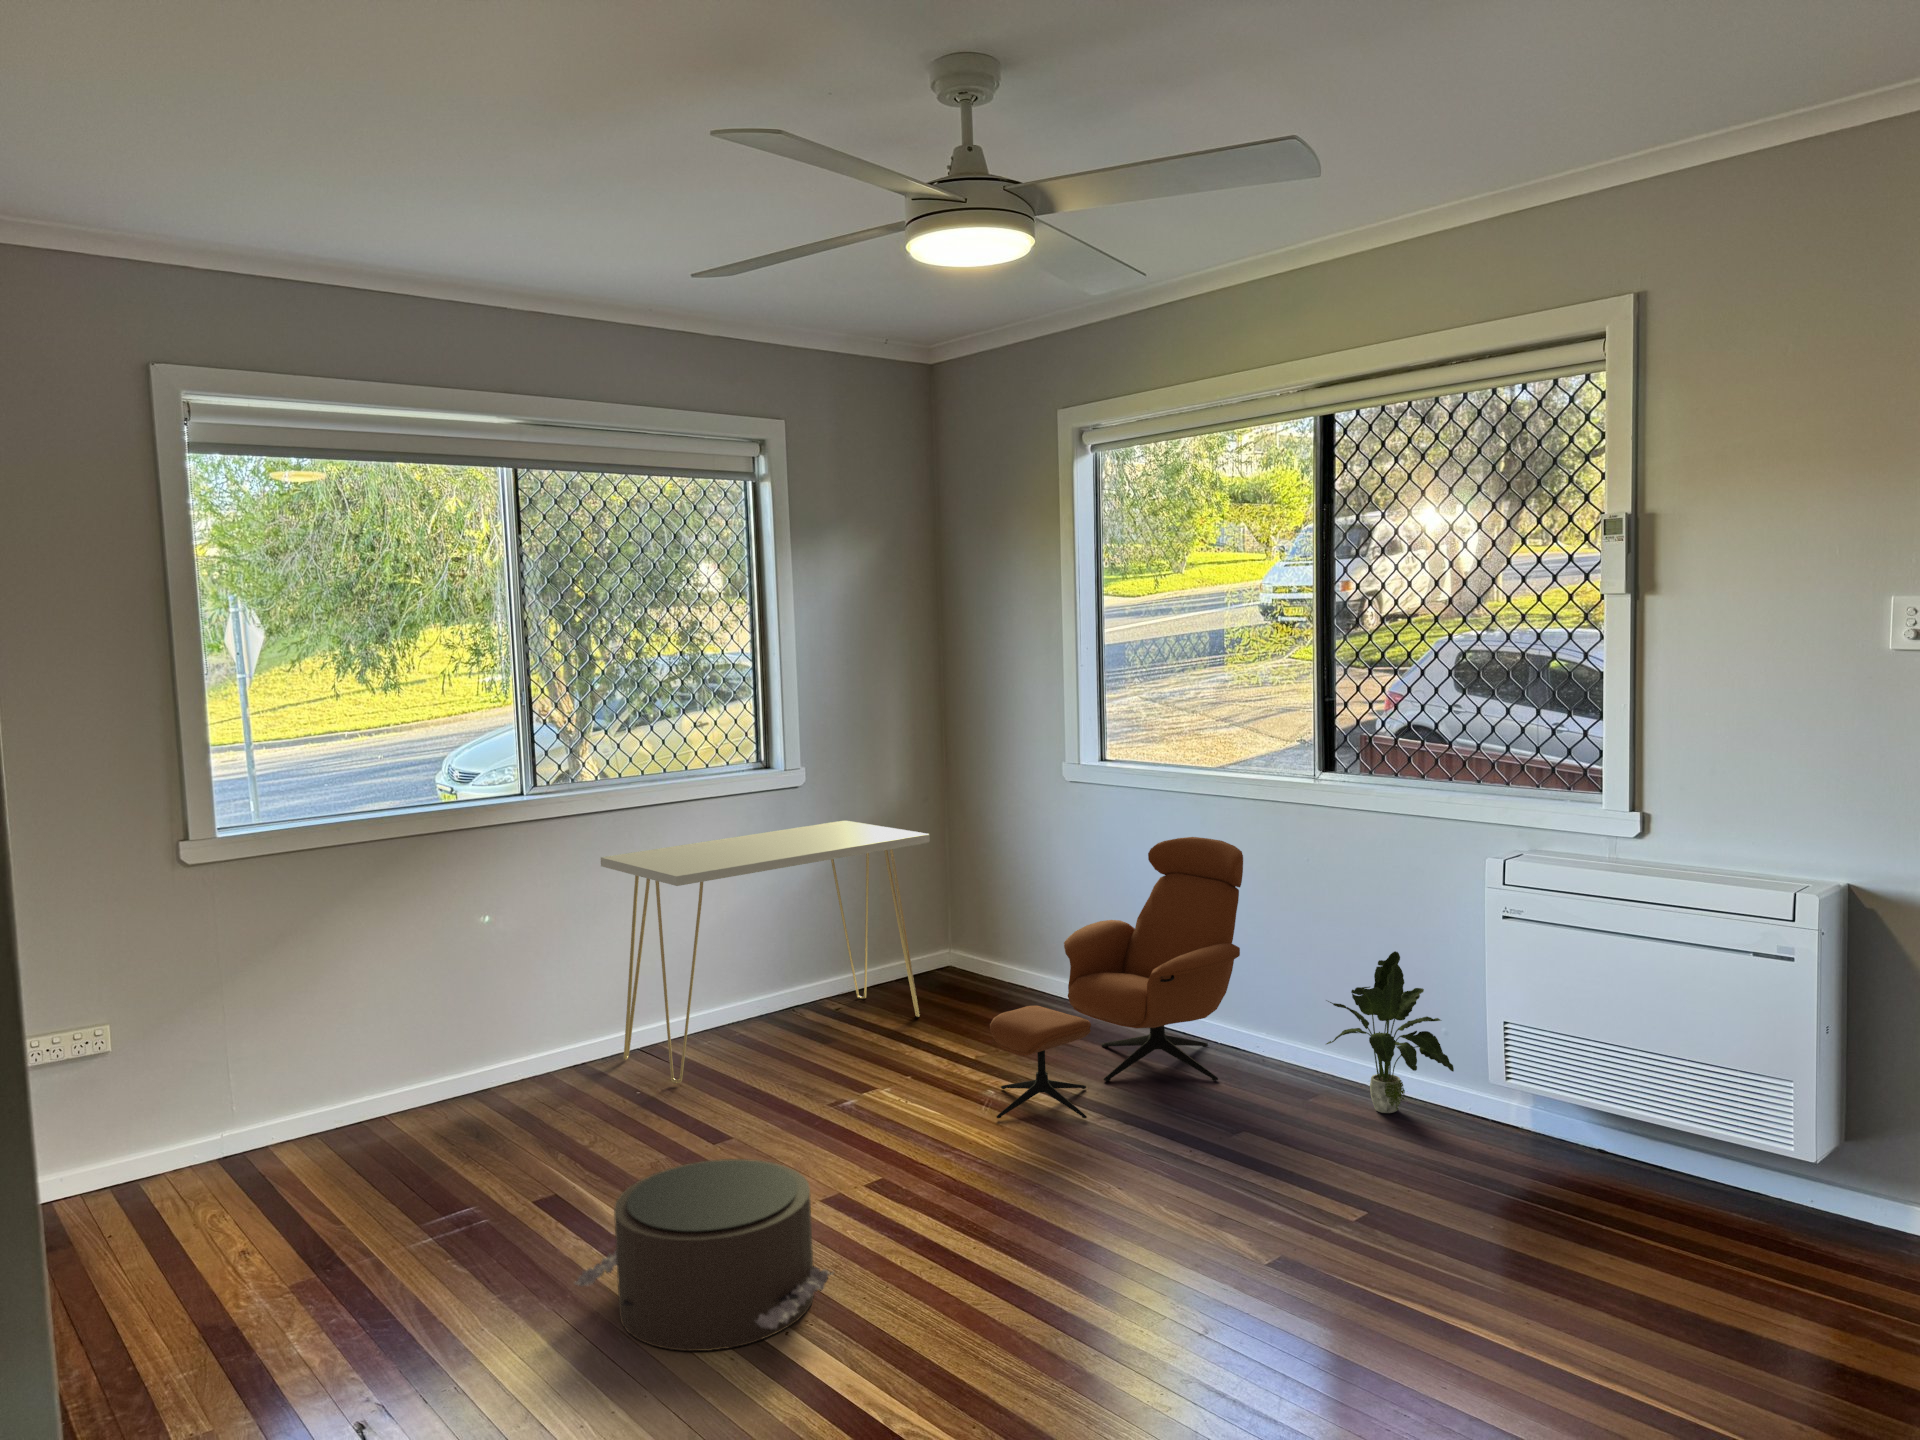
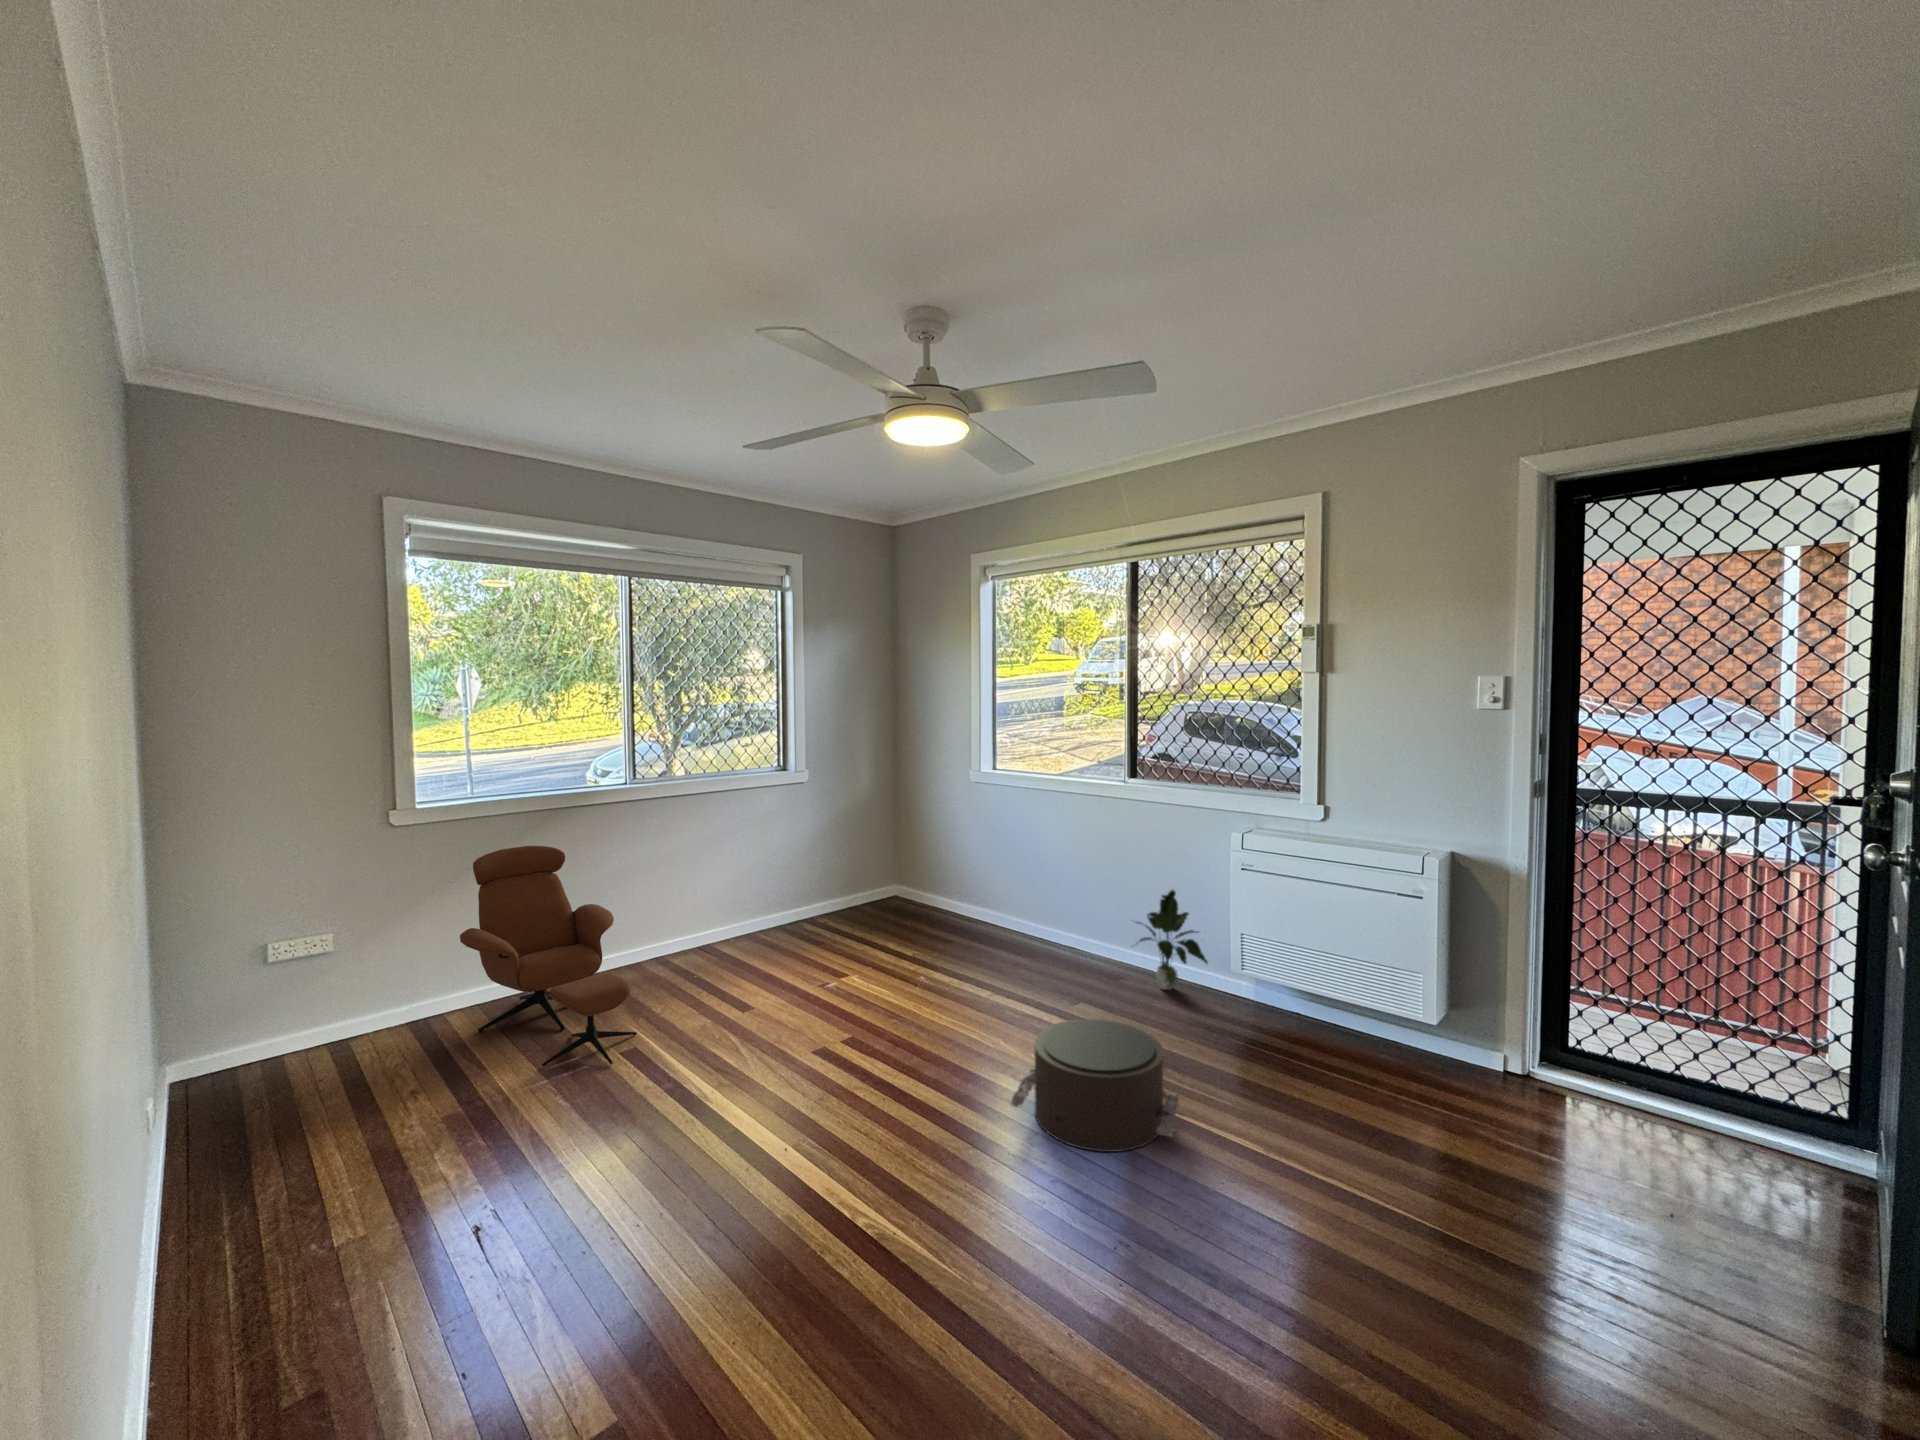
console table: present [601,820,930,1083] -> none [678,804,886,970]
lounge chair: present [990,837,1243,1118] -> present [460,846,637,1066]
pouf: present [574,1159,834,1351] -> present [1011,1019,1178,1152]

